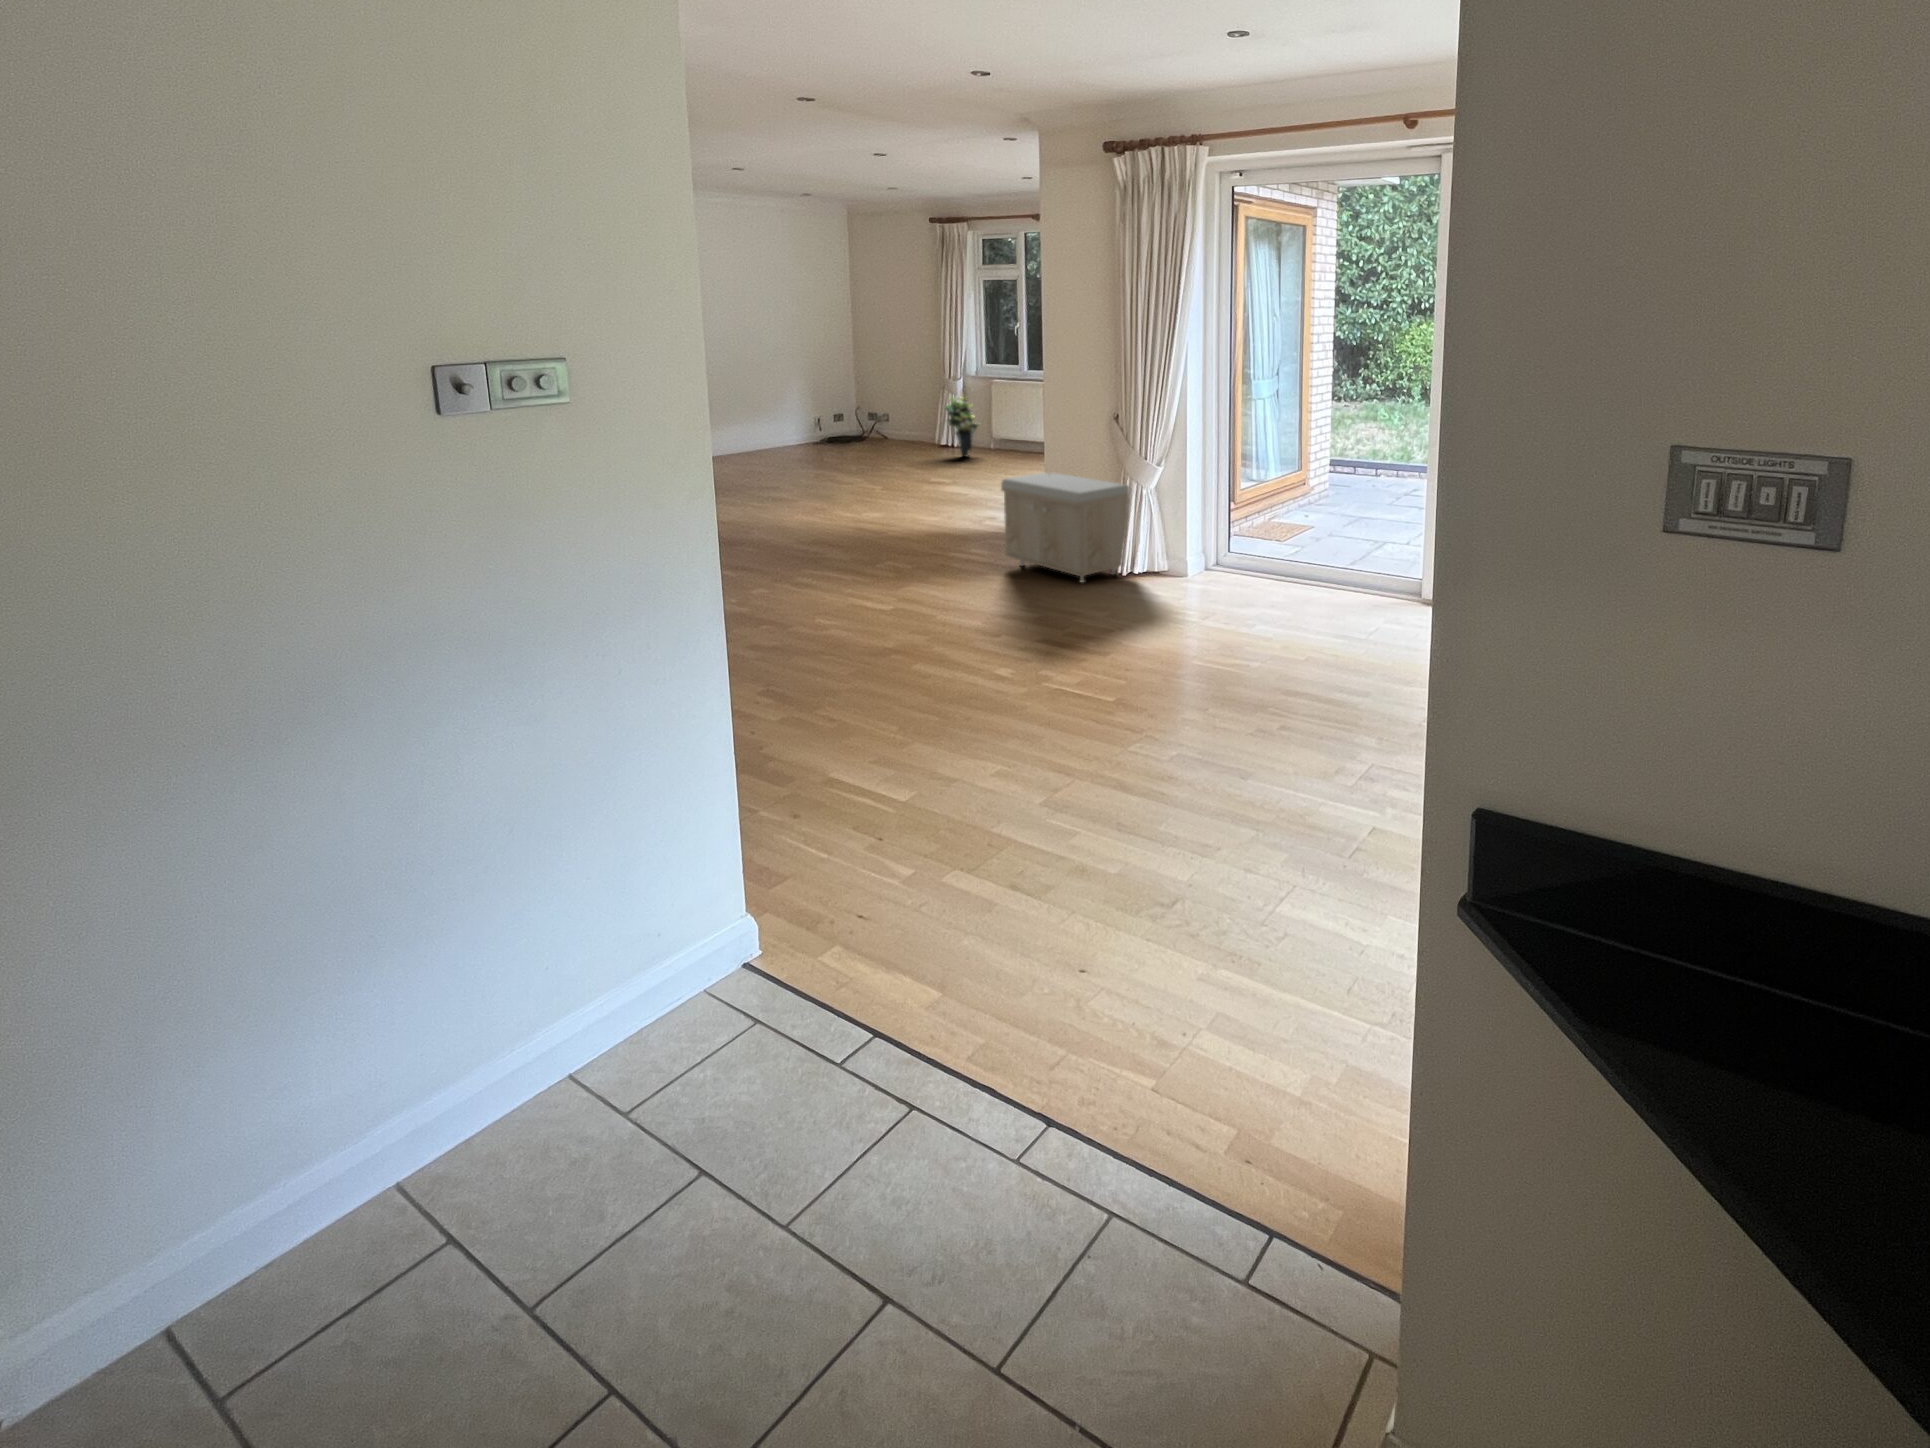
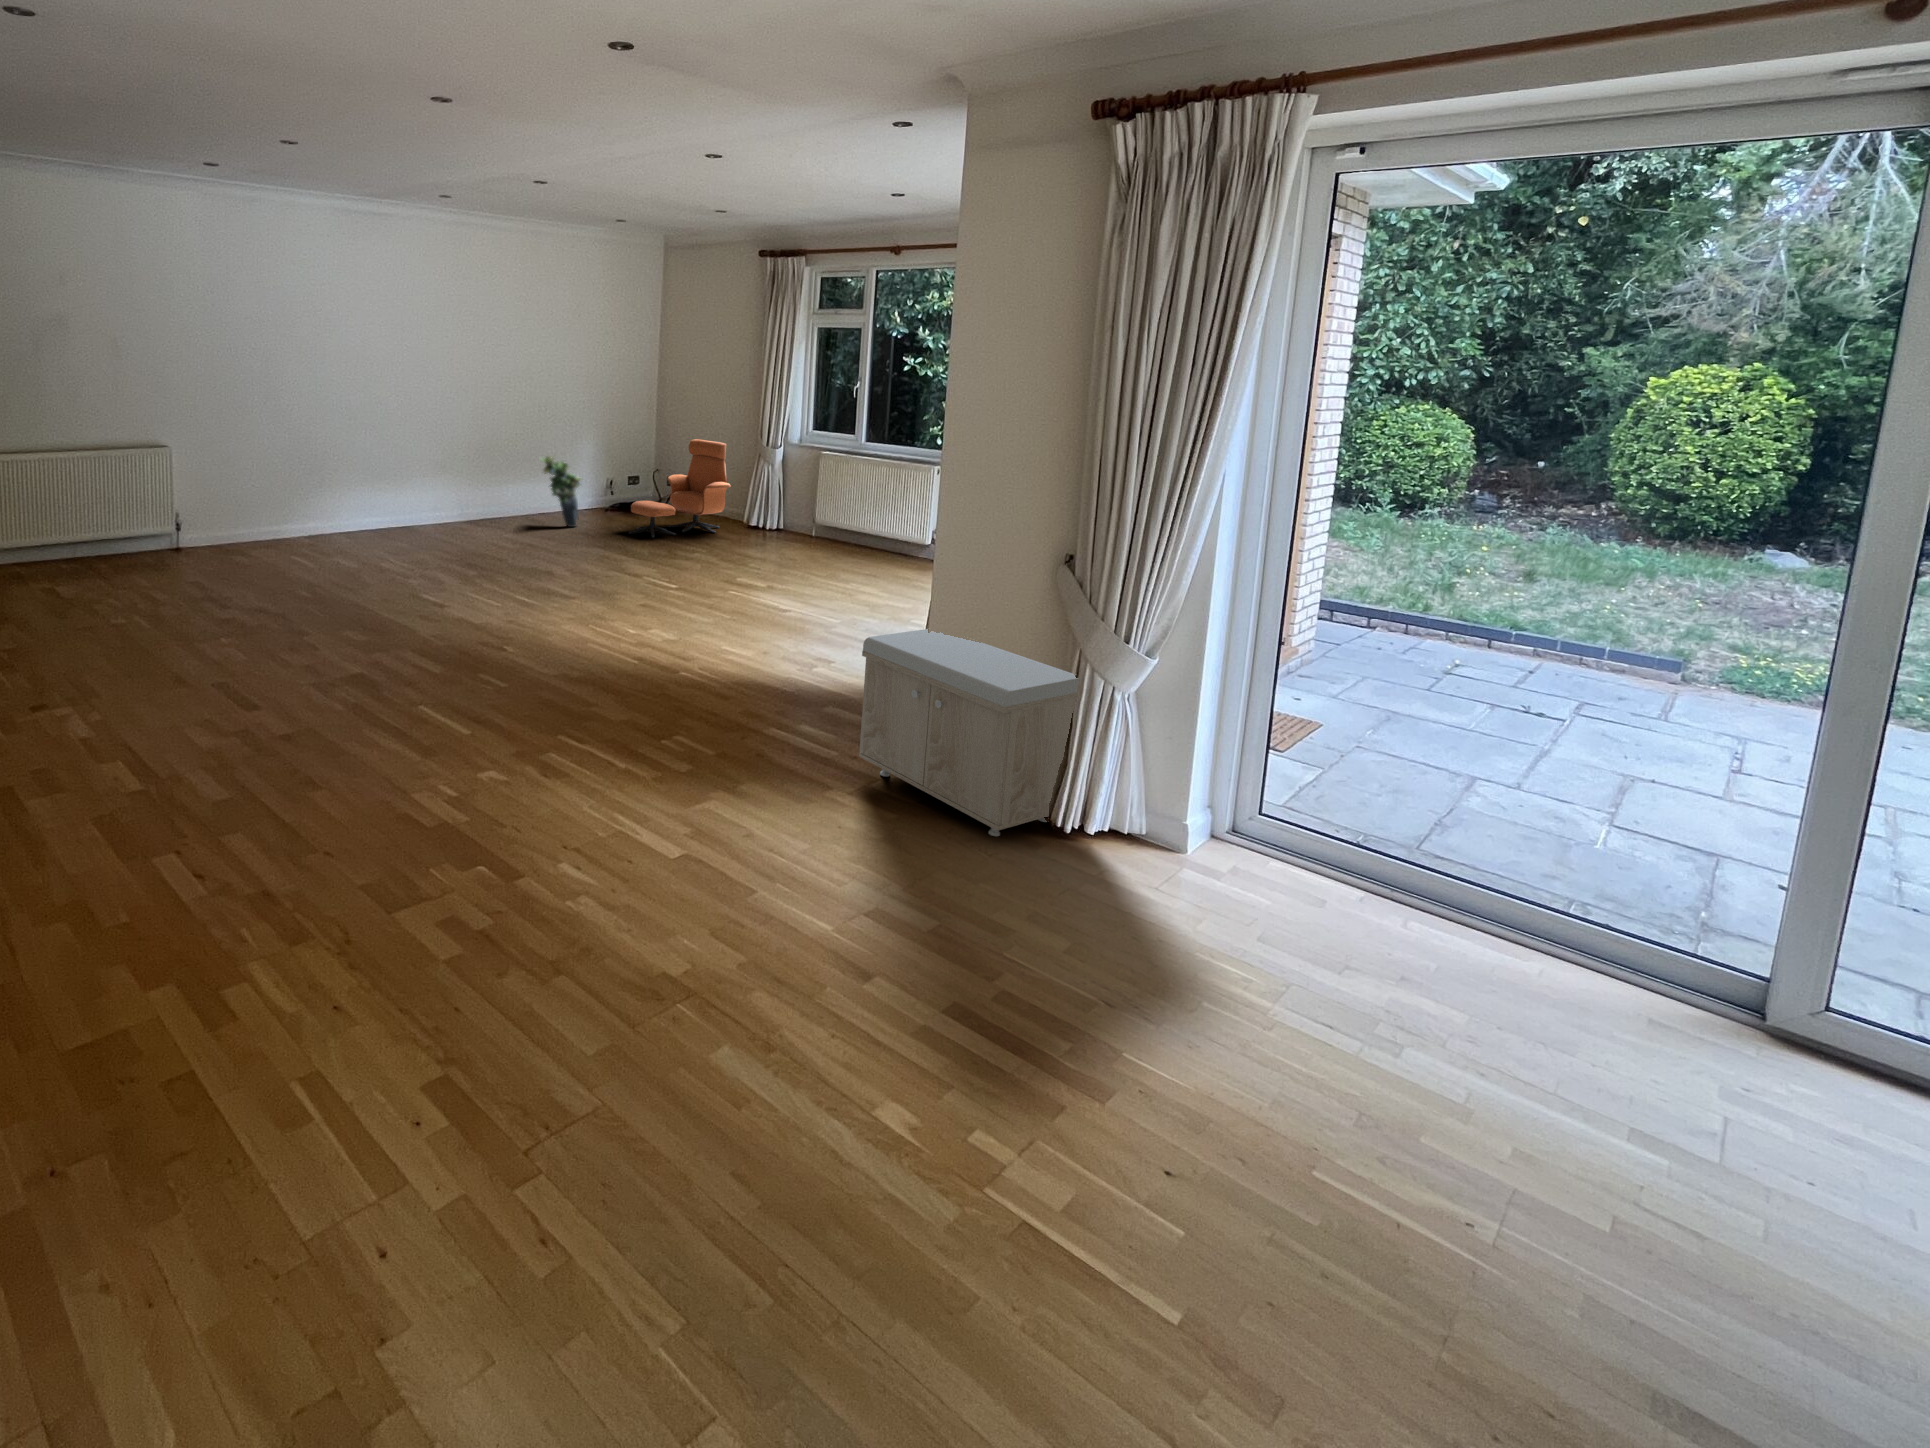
lounge chair: none [841,377,924,458] -> present [629,439,731,538]
potted plant: present [944,397,979,457] -> present [542,457,581,527]

